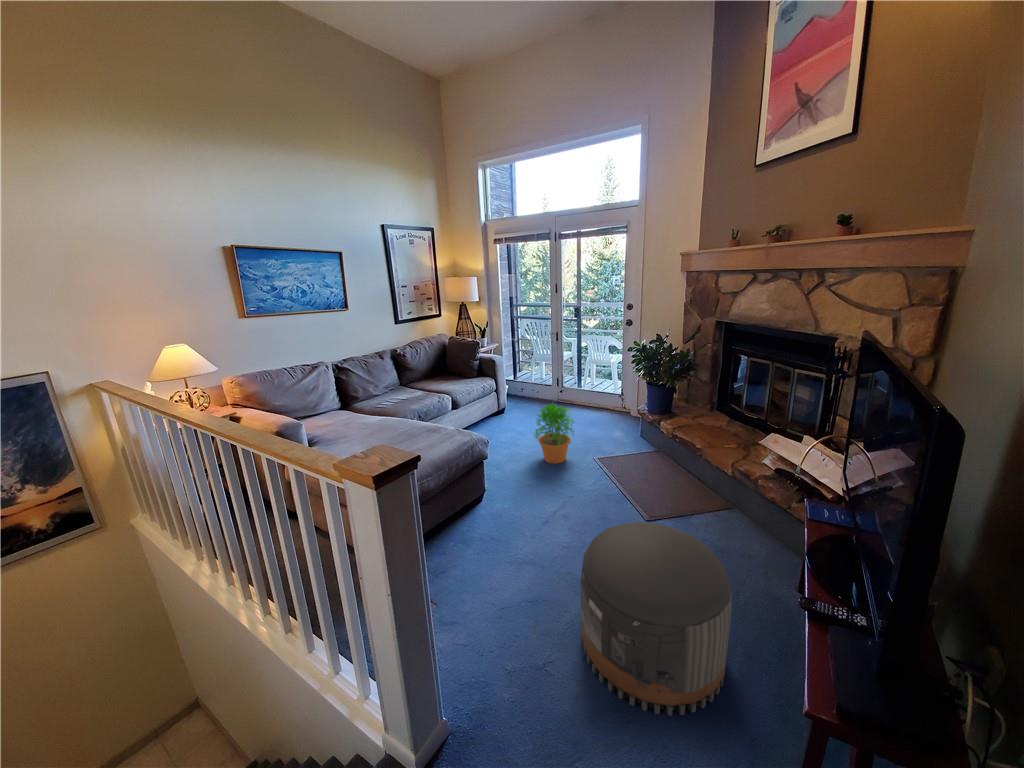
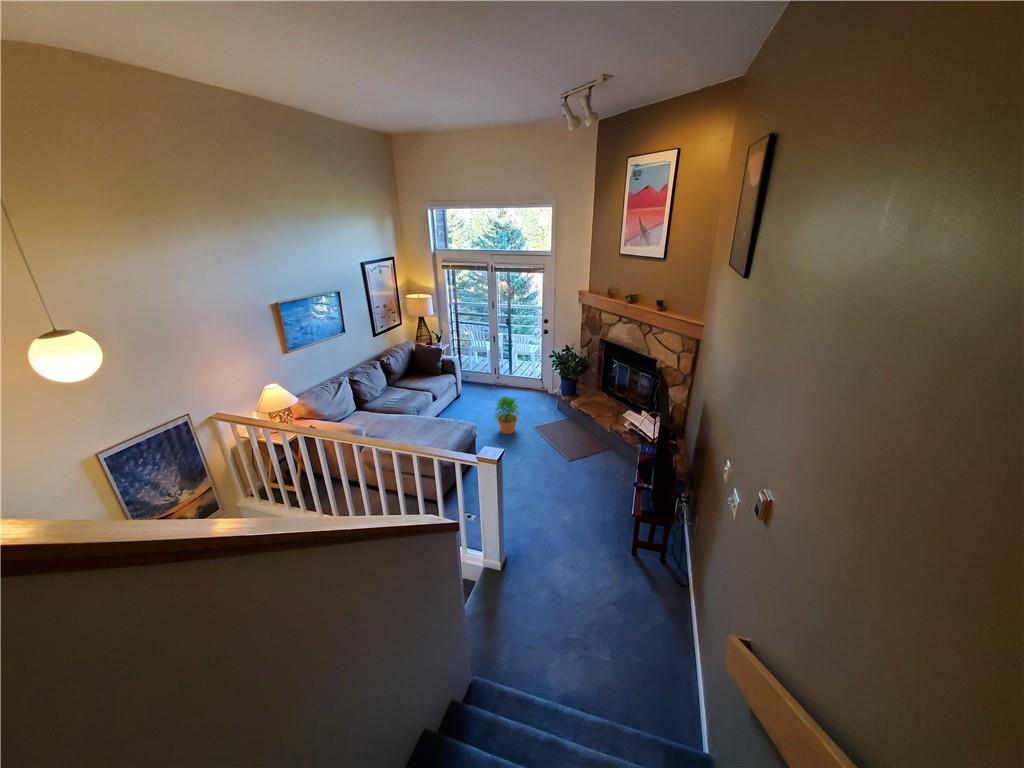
pouf: present [581,522,732,715] -> none [547,463,609,537]

